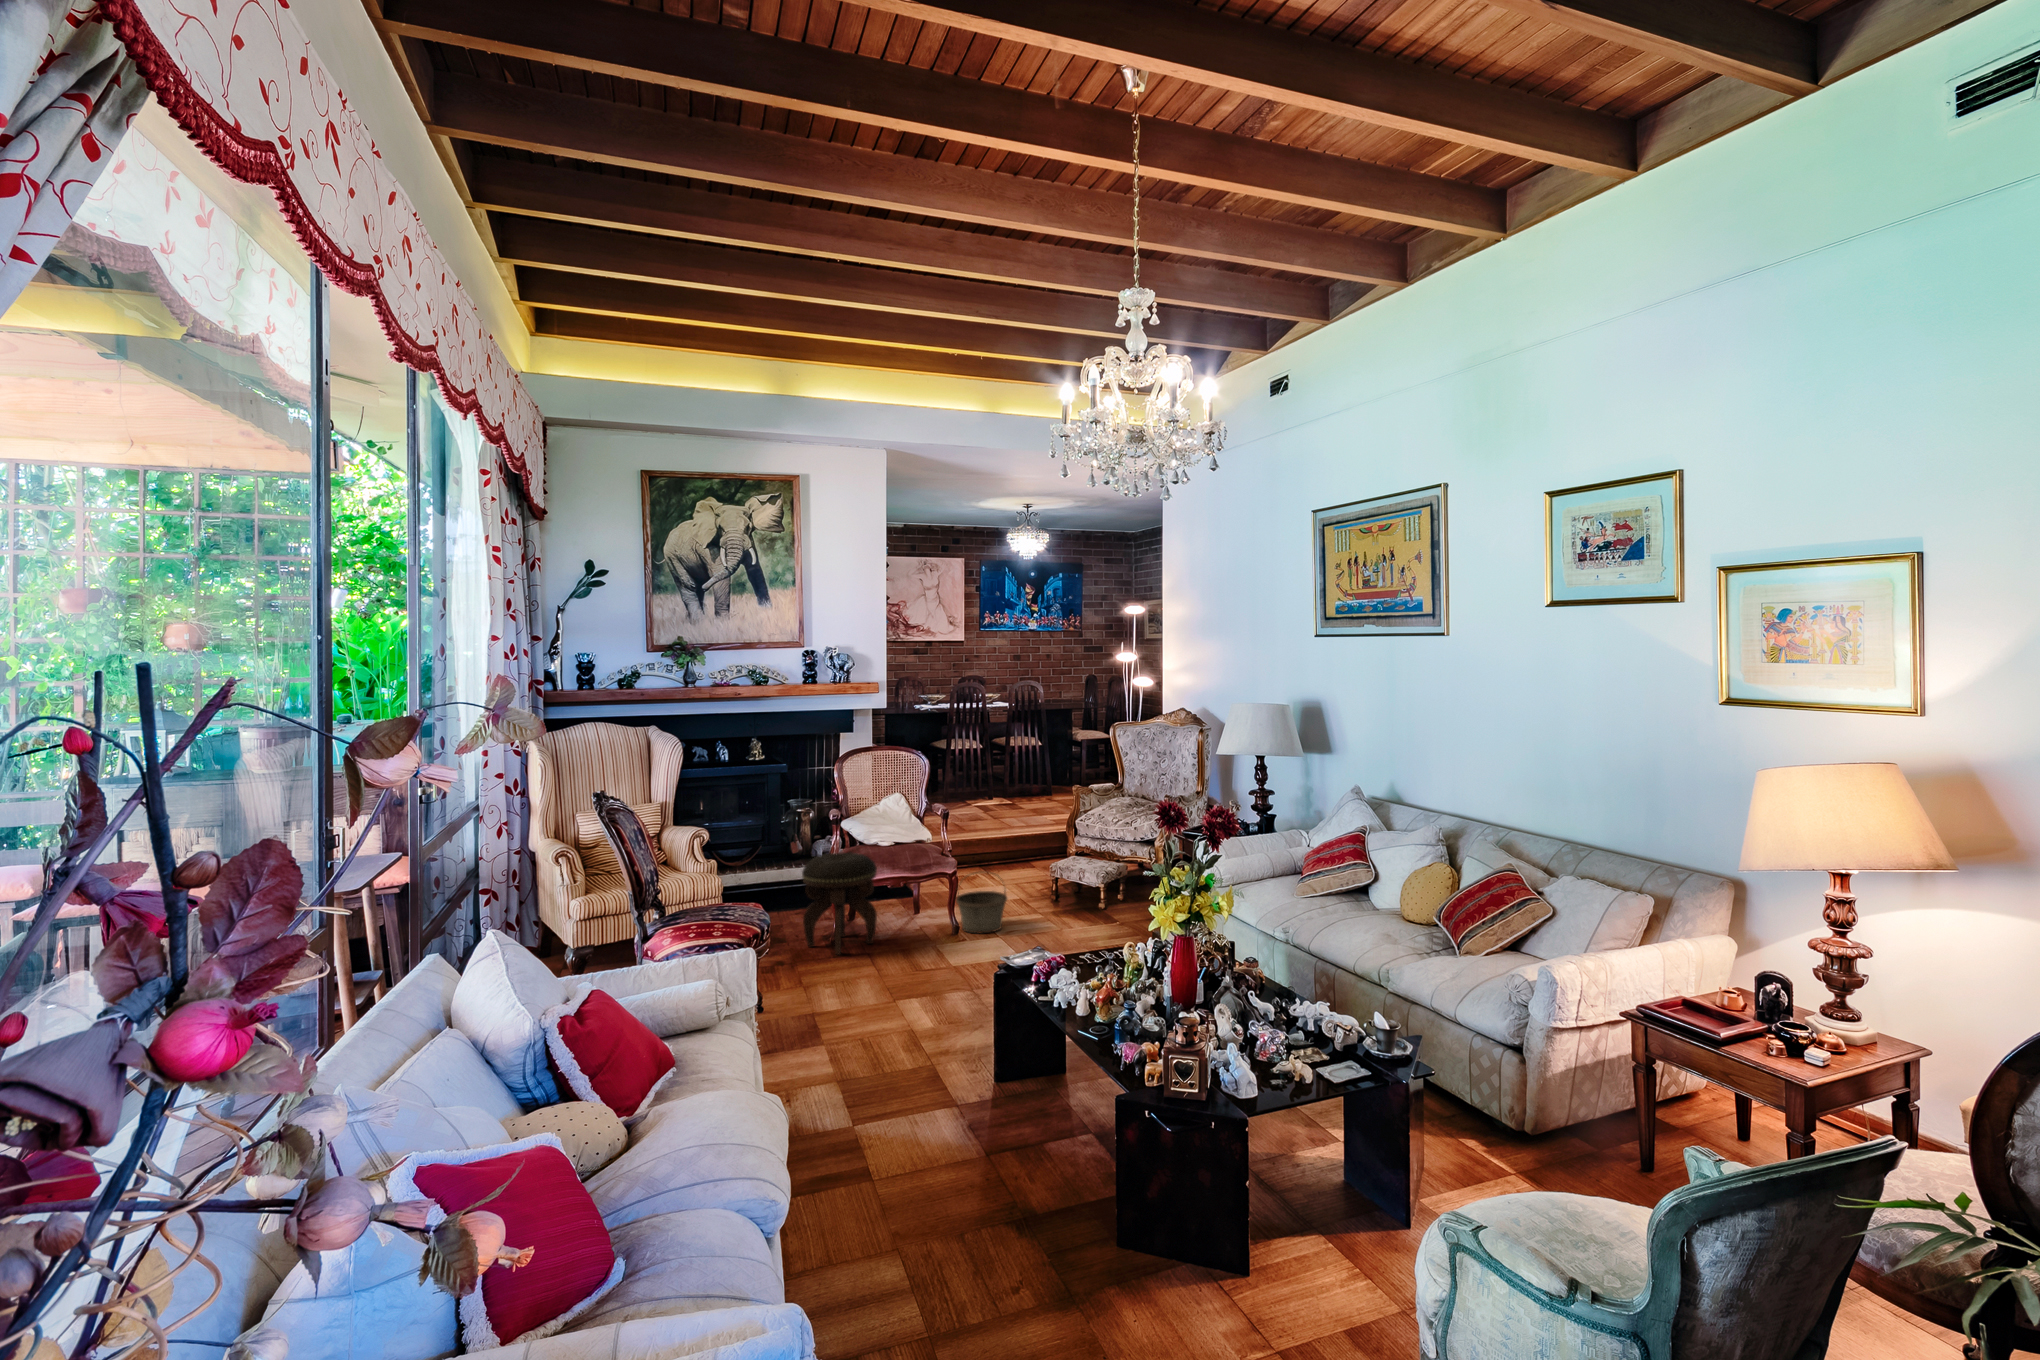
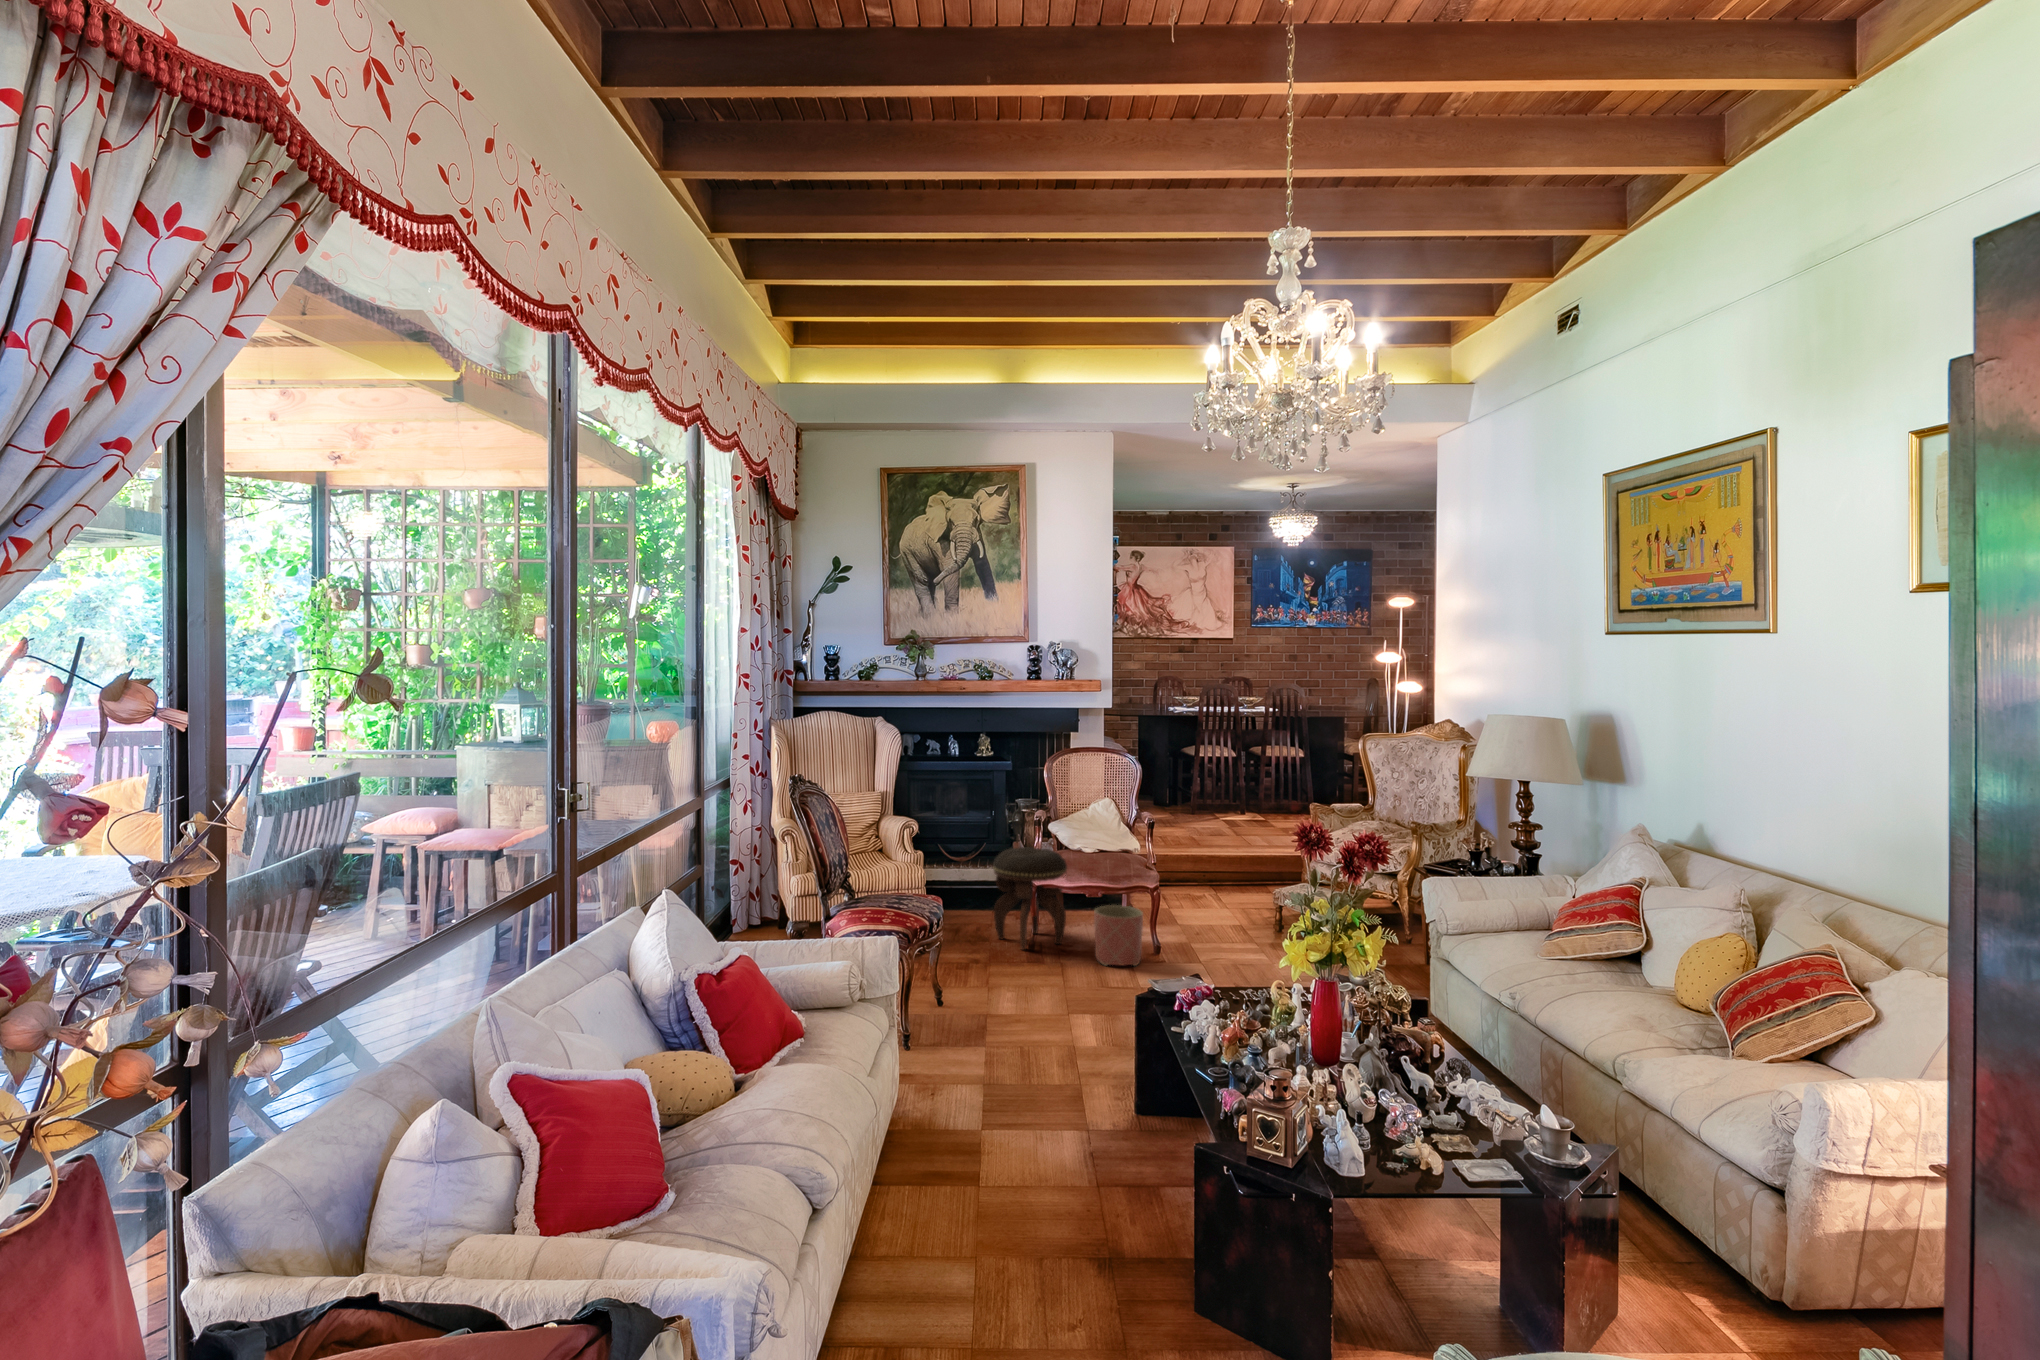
basket: present [956,872,1007,933] -> none [1152,884,1209,951]
planter: none [910,899,956,958] -> present [1094,905,1143,966]

